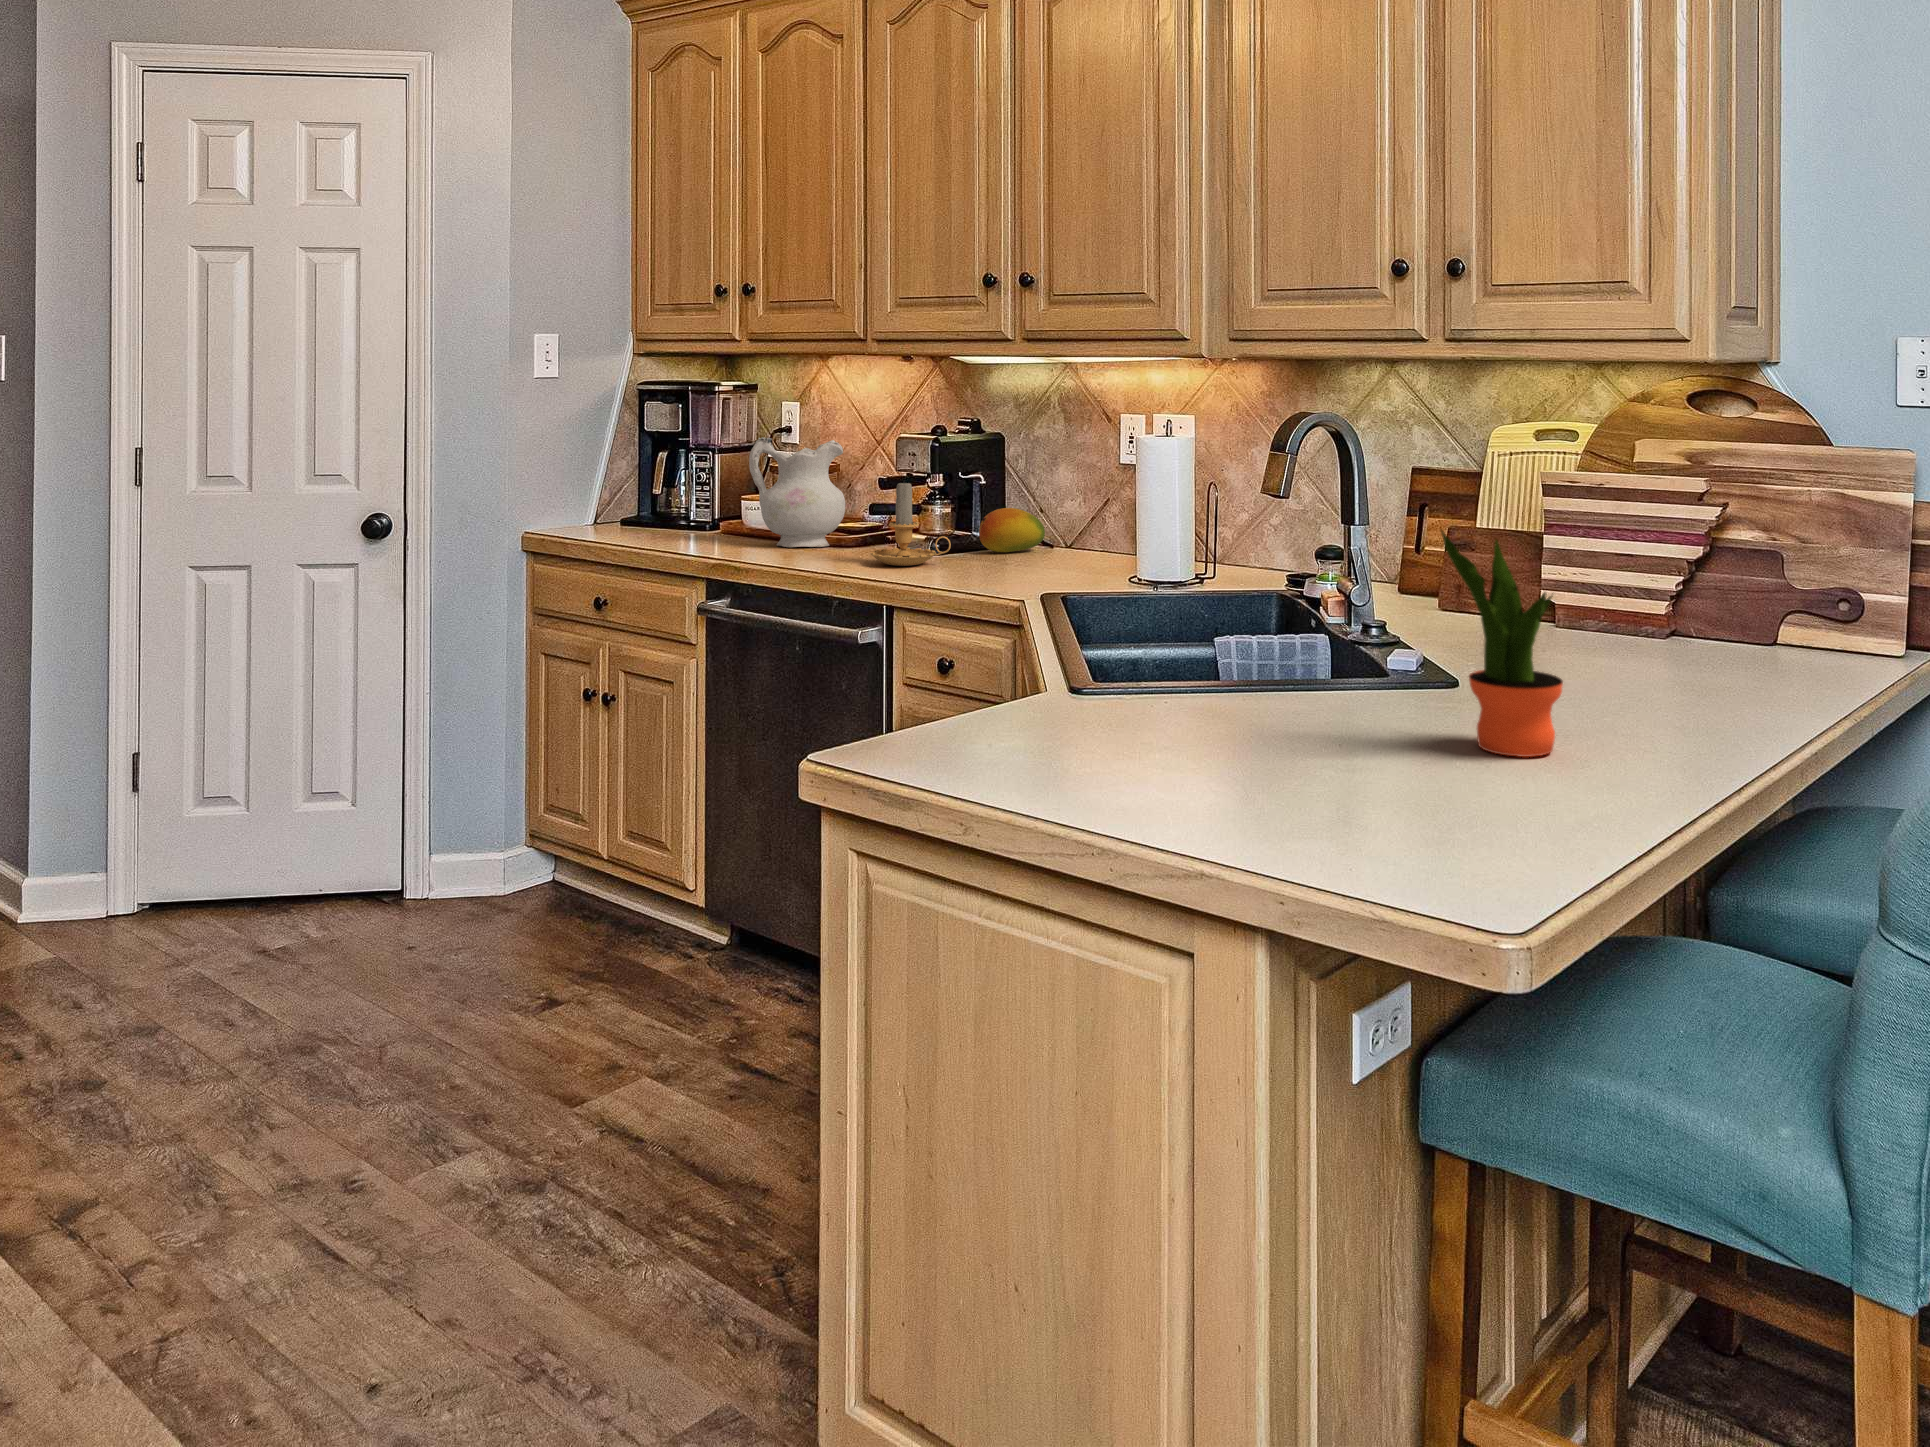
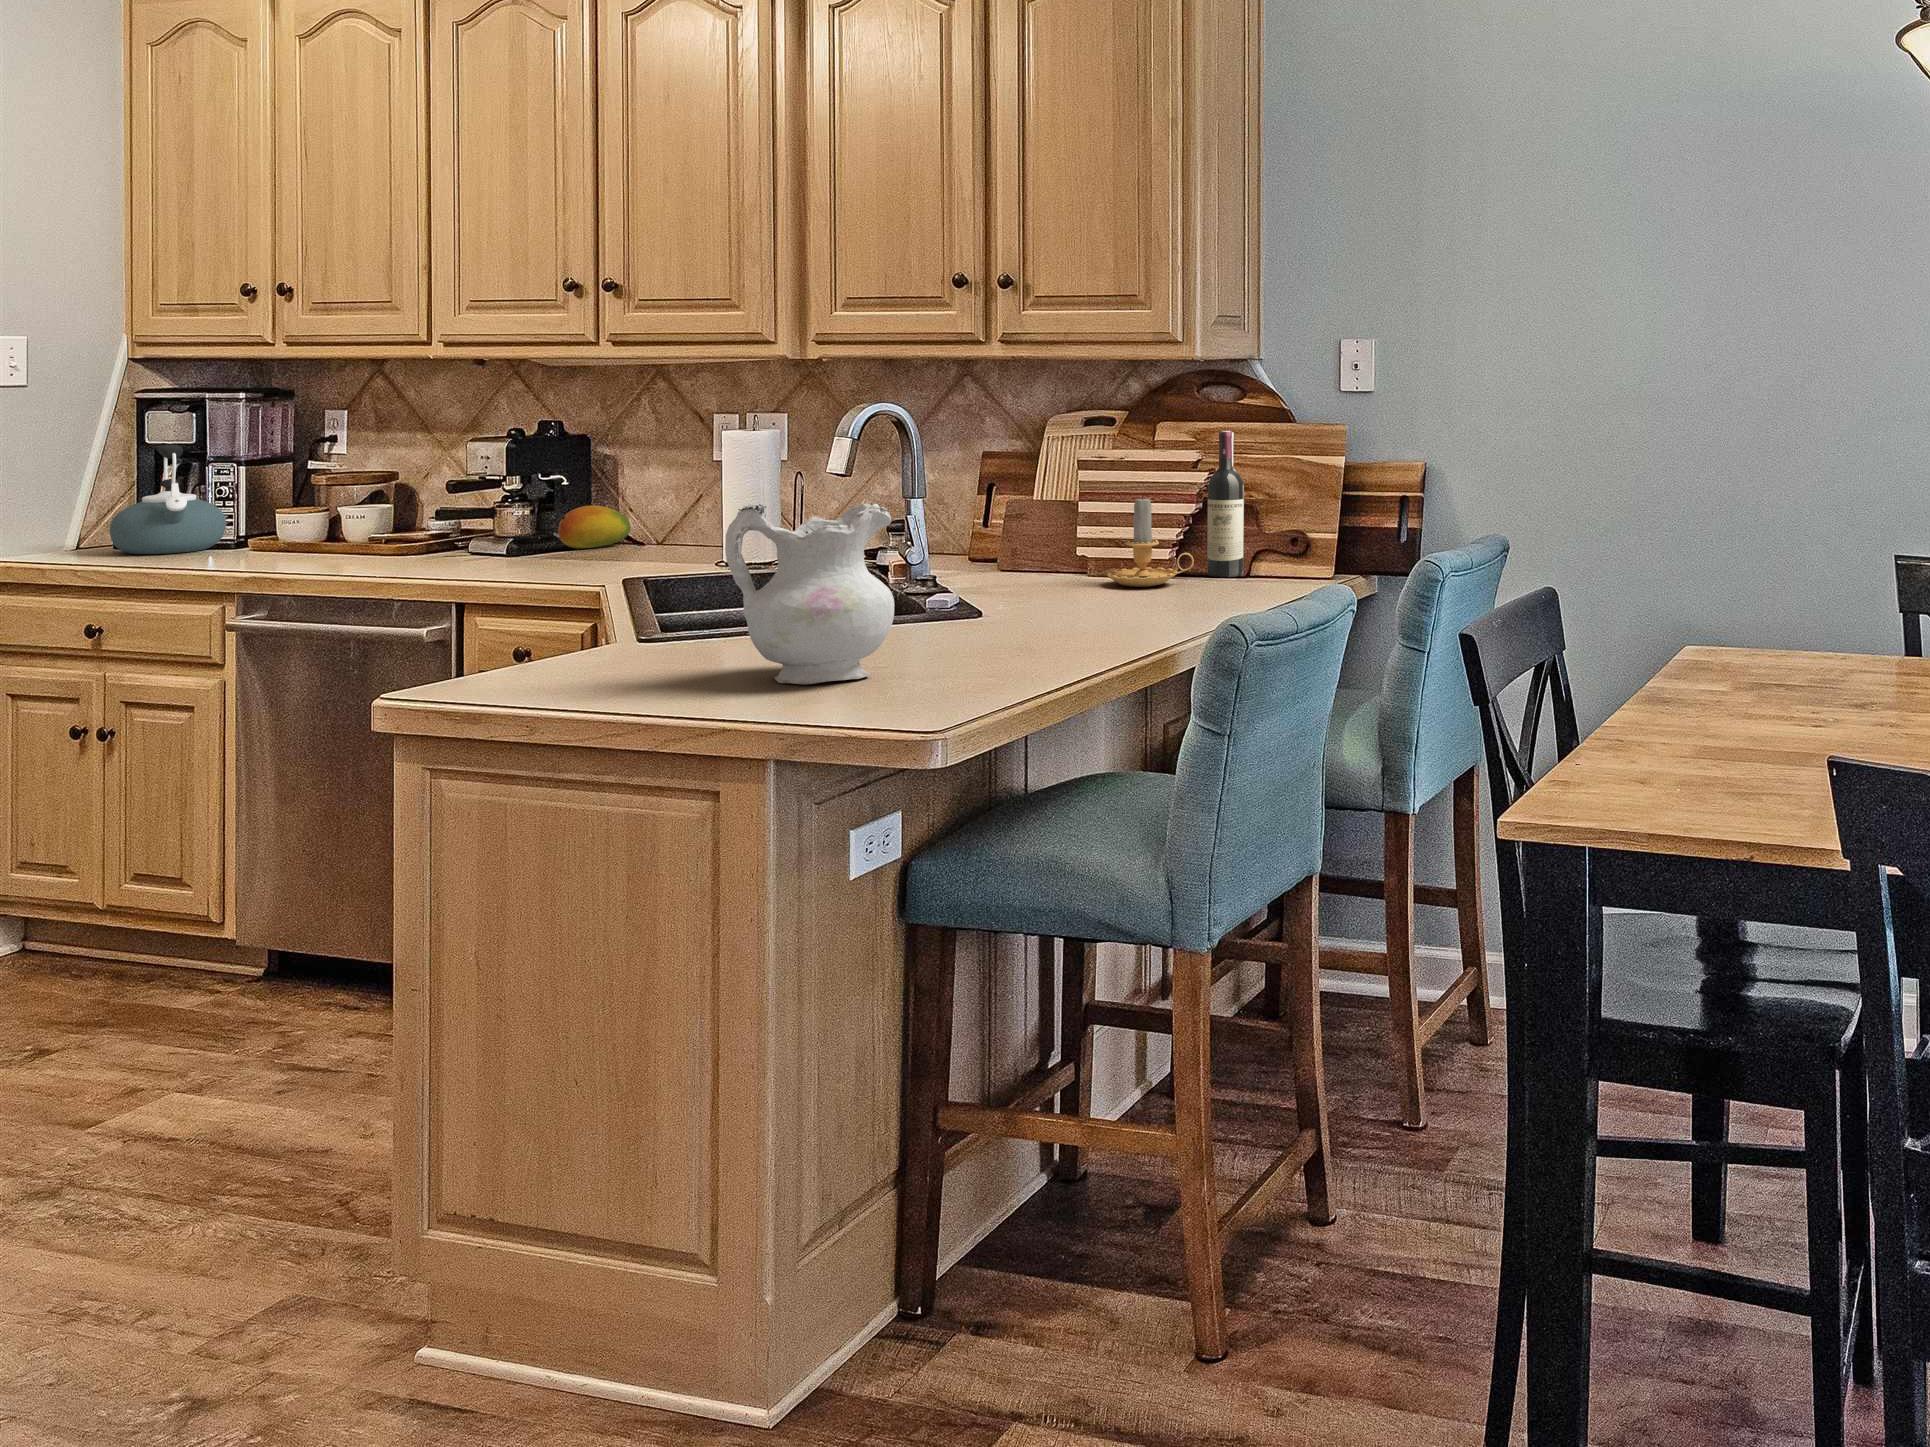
kettle: none [616,432,704,534] -> present [110,445,226,554]
ceramic pitcher: present [749,437,845,547] -> present [725,504,894,685]
wine bottle: none [1717,454,1768,646] -> present [1207,431,1244,577]
candle: present [871,482,951,566] -> present [1107,496,1194,587]
potted plant: present [1441,531,1563,757] -> none [942,492,1036,655]

